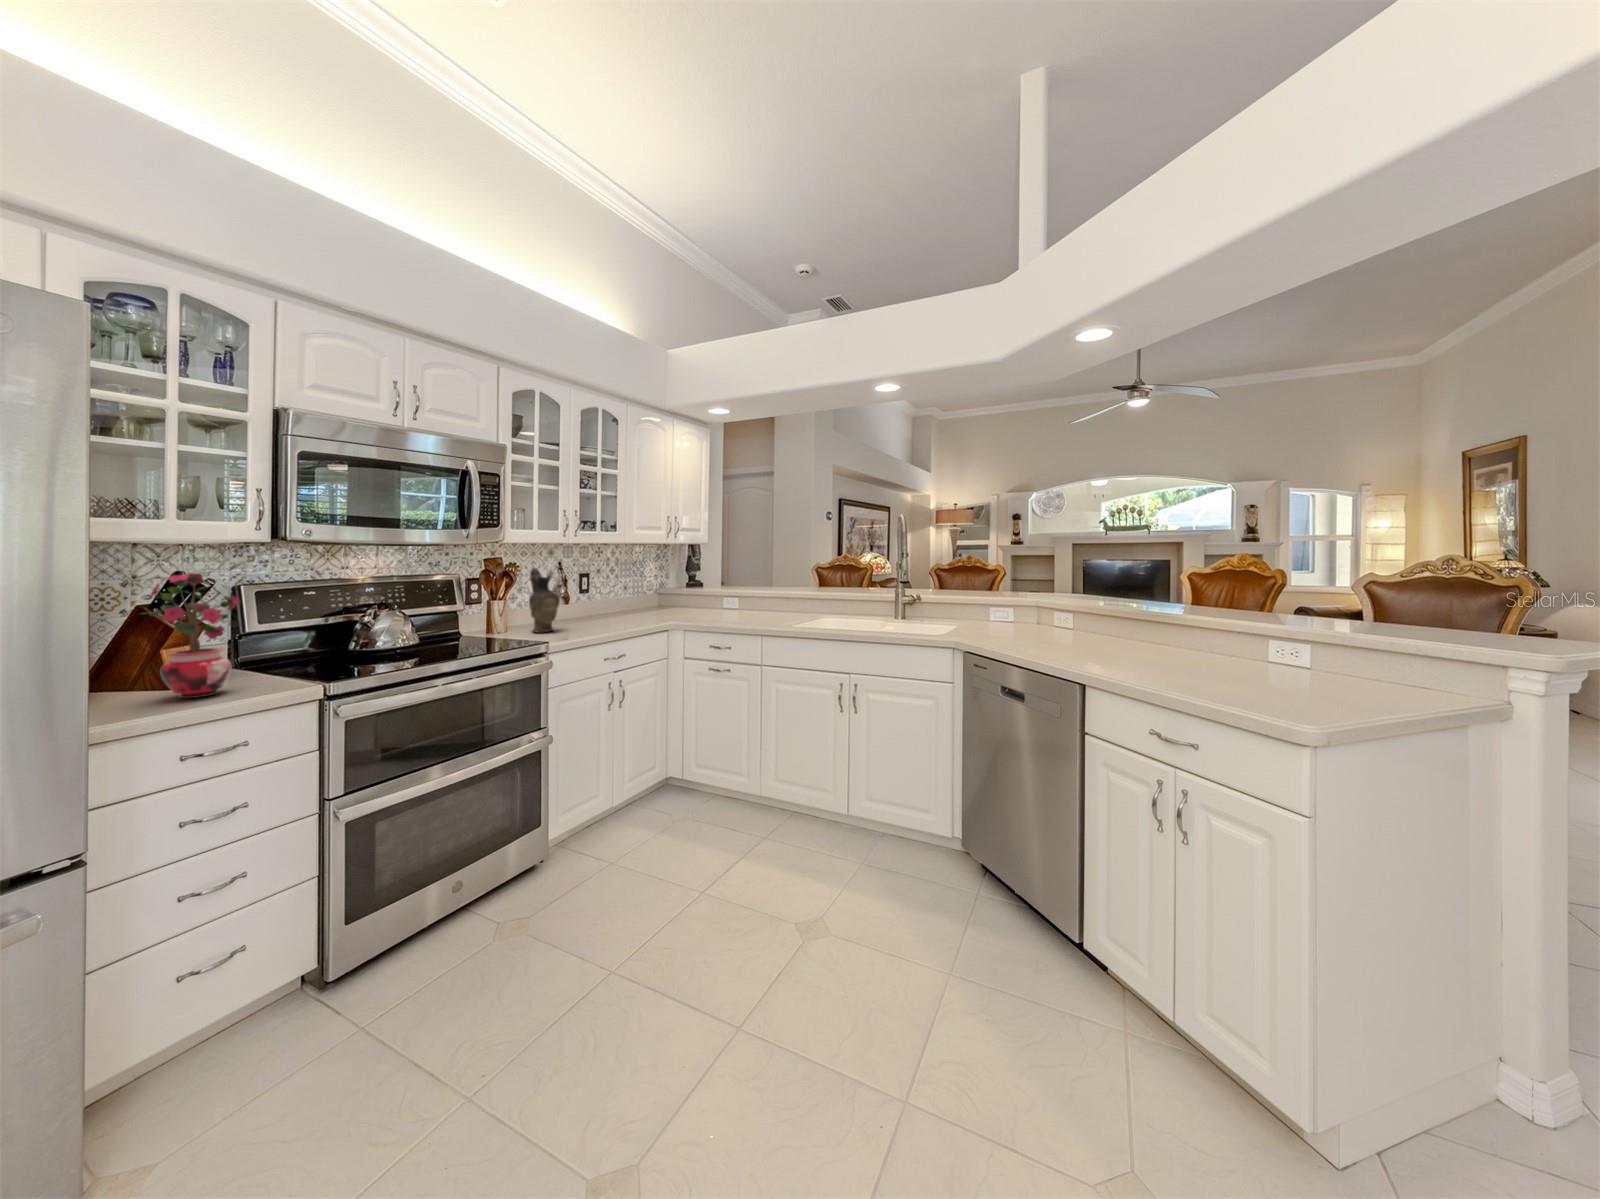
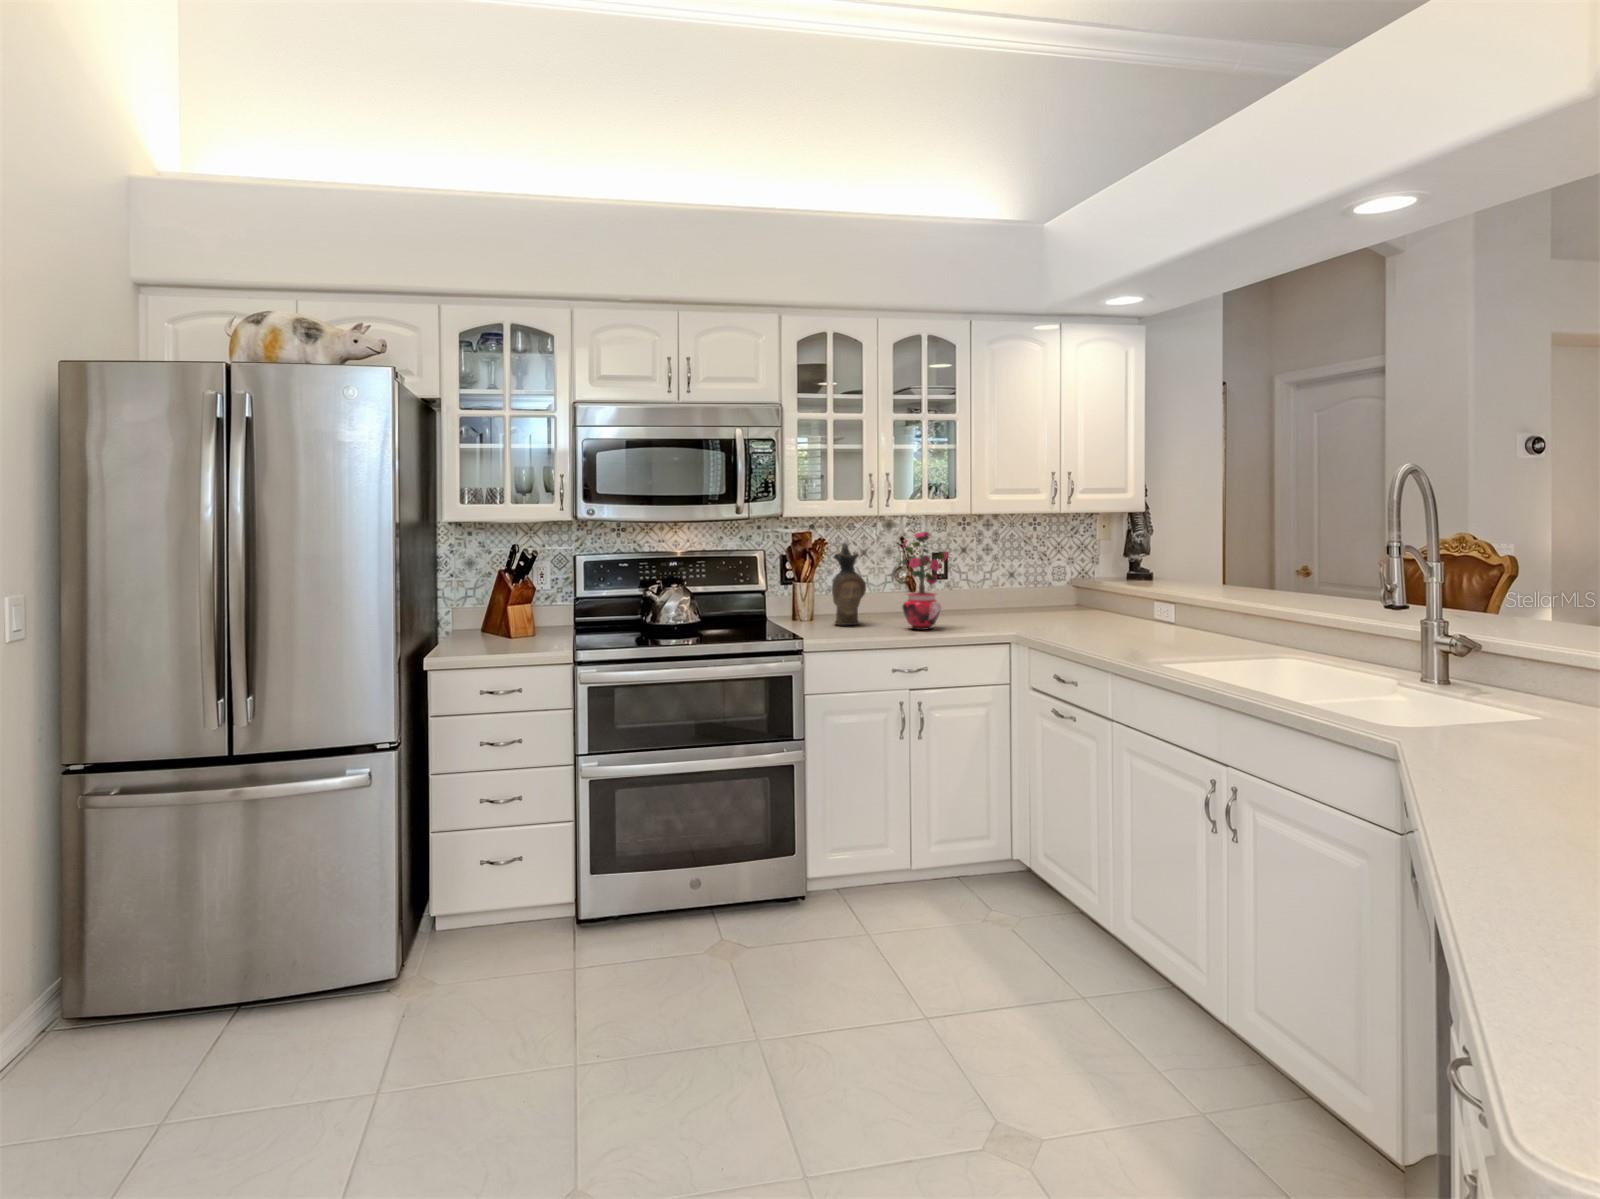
potted plant: present [149,573,241,698] -> present [900,532,948,630]

